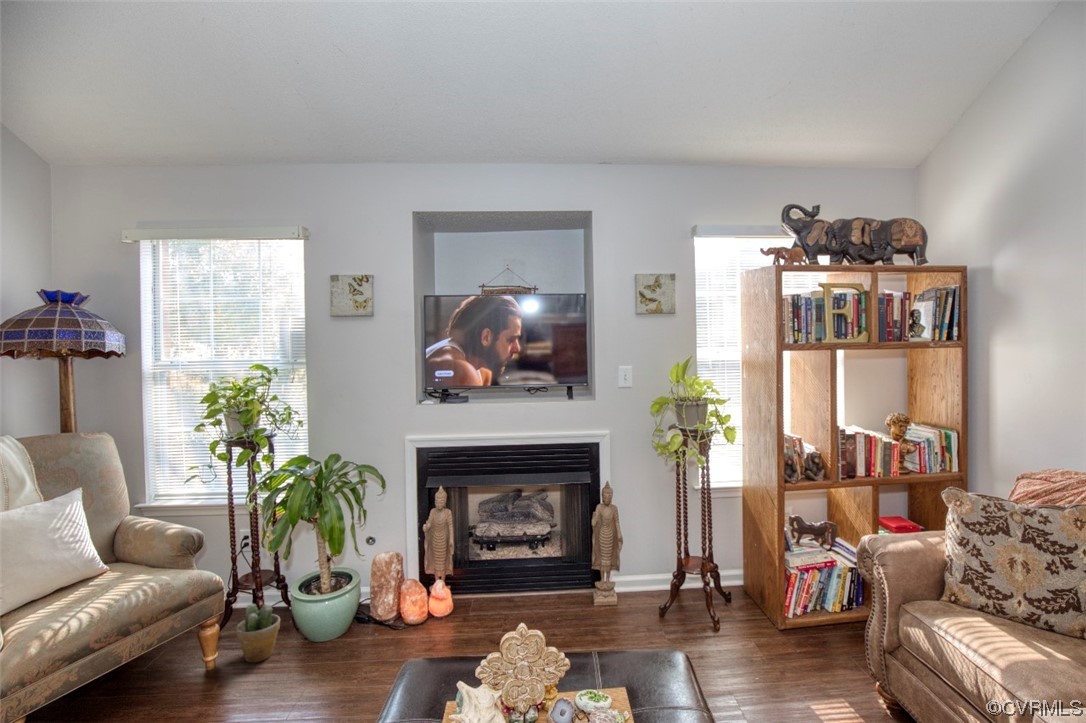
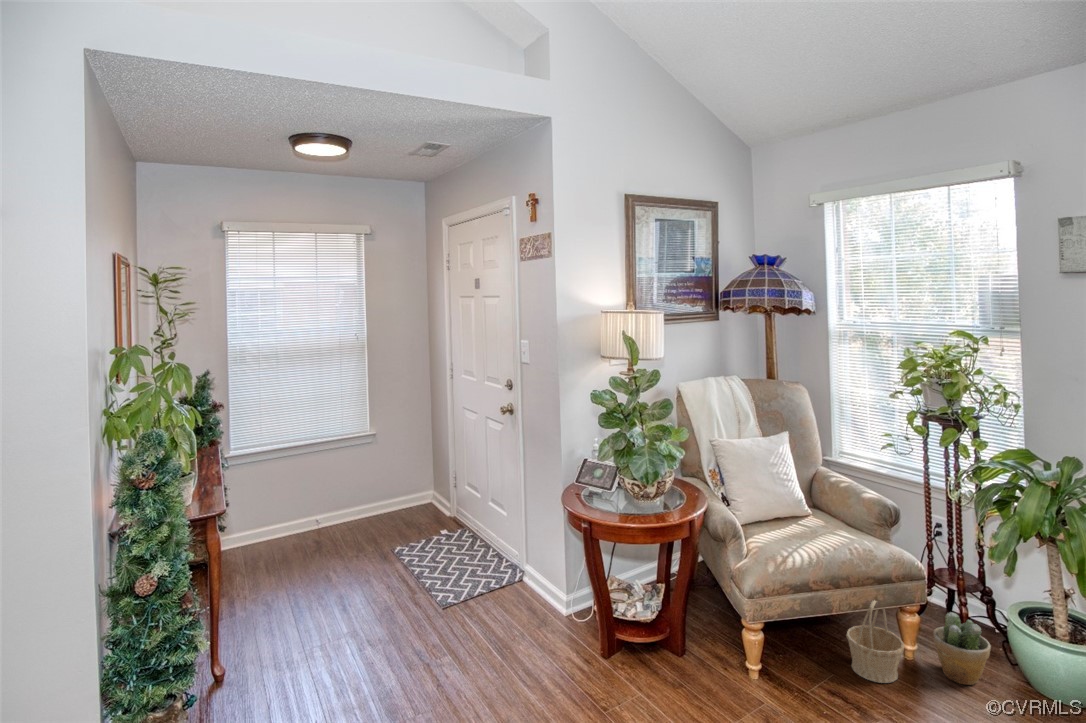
basket: none [152,616,210,701] -> present [846,600,904,683]

